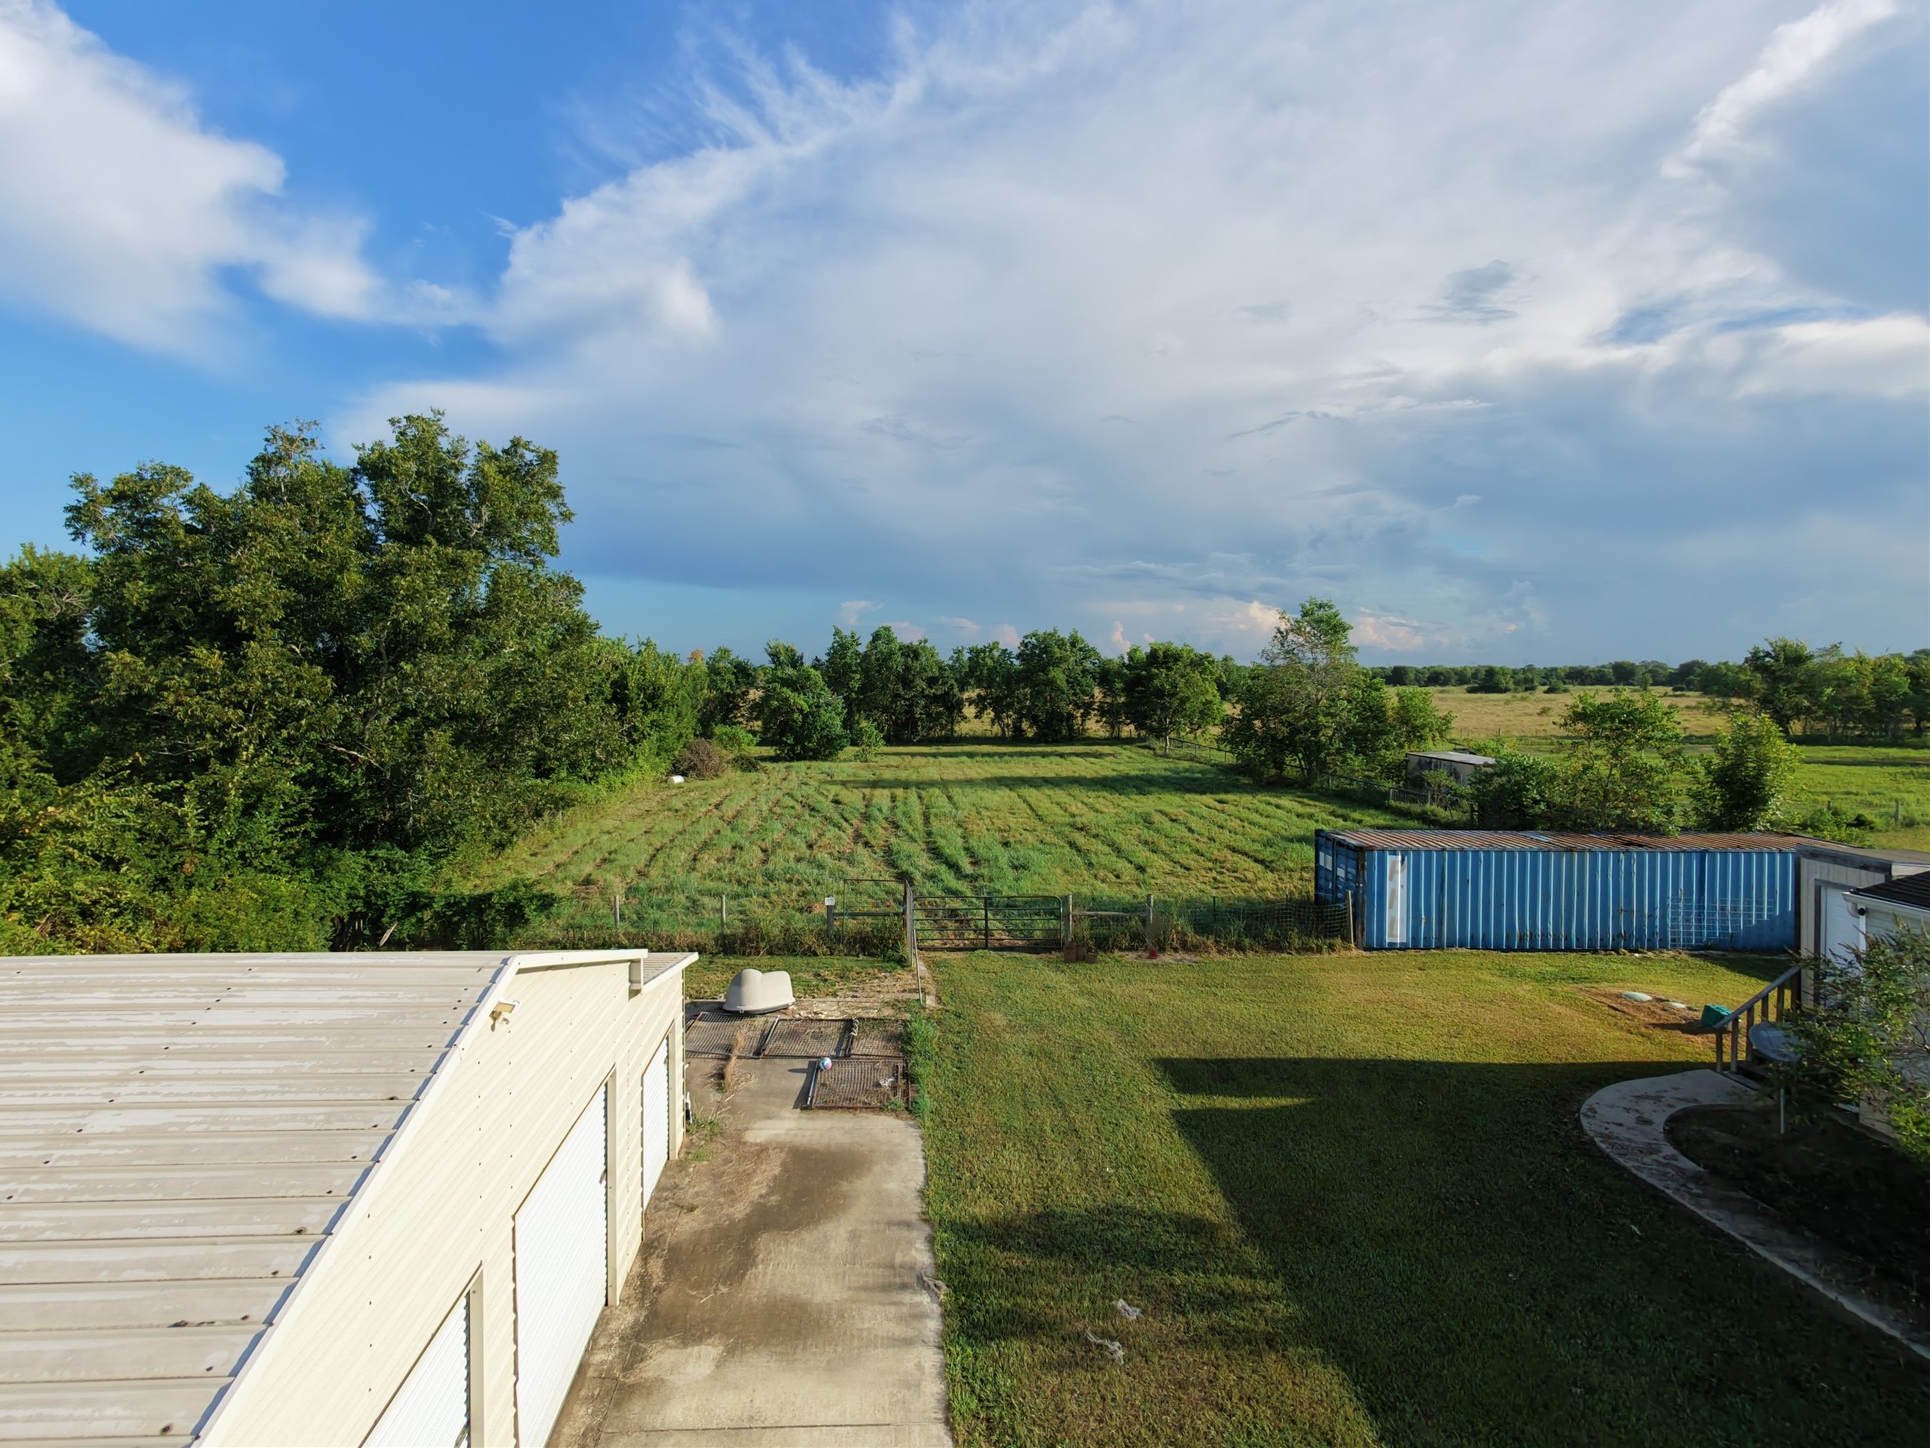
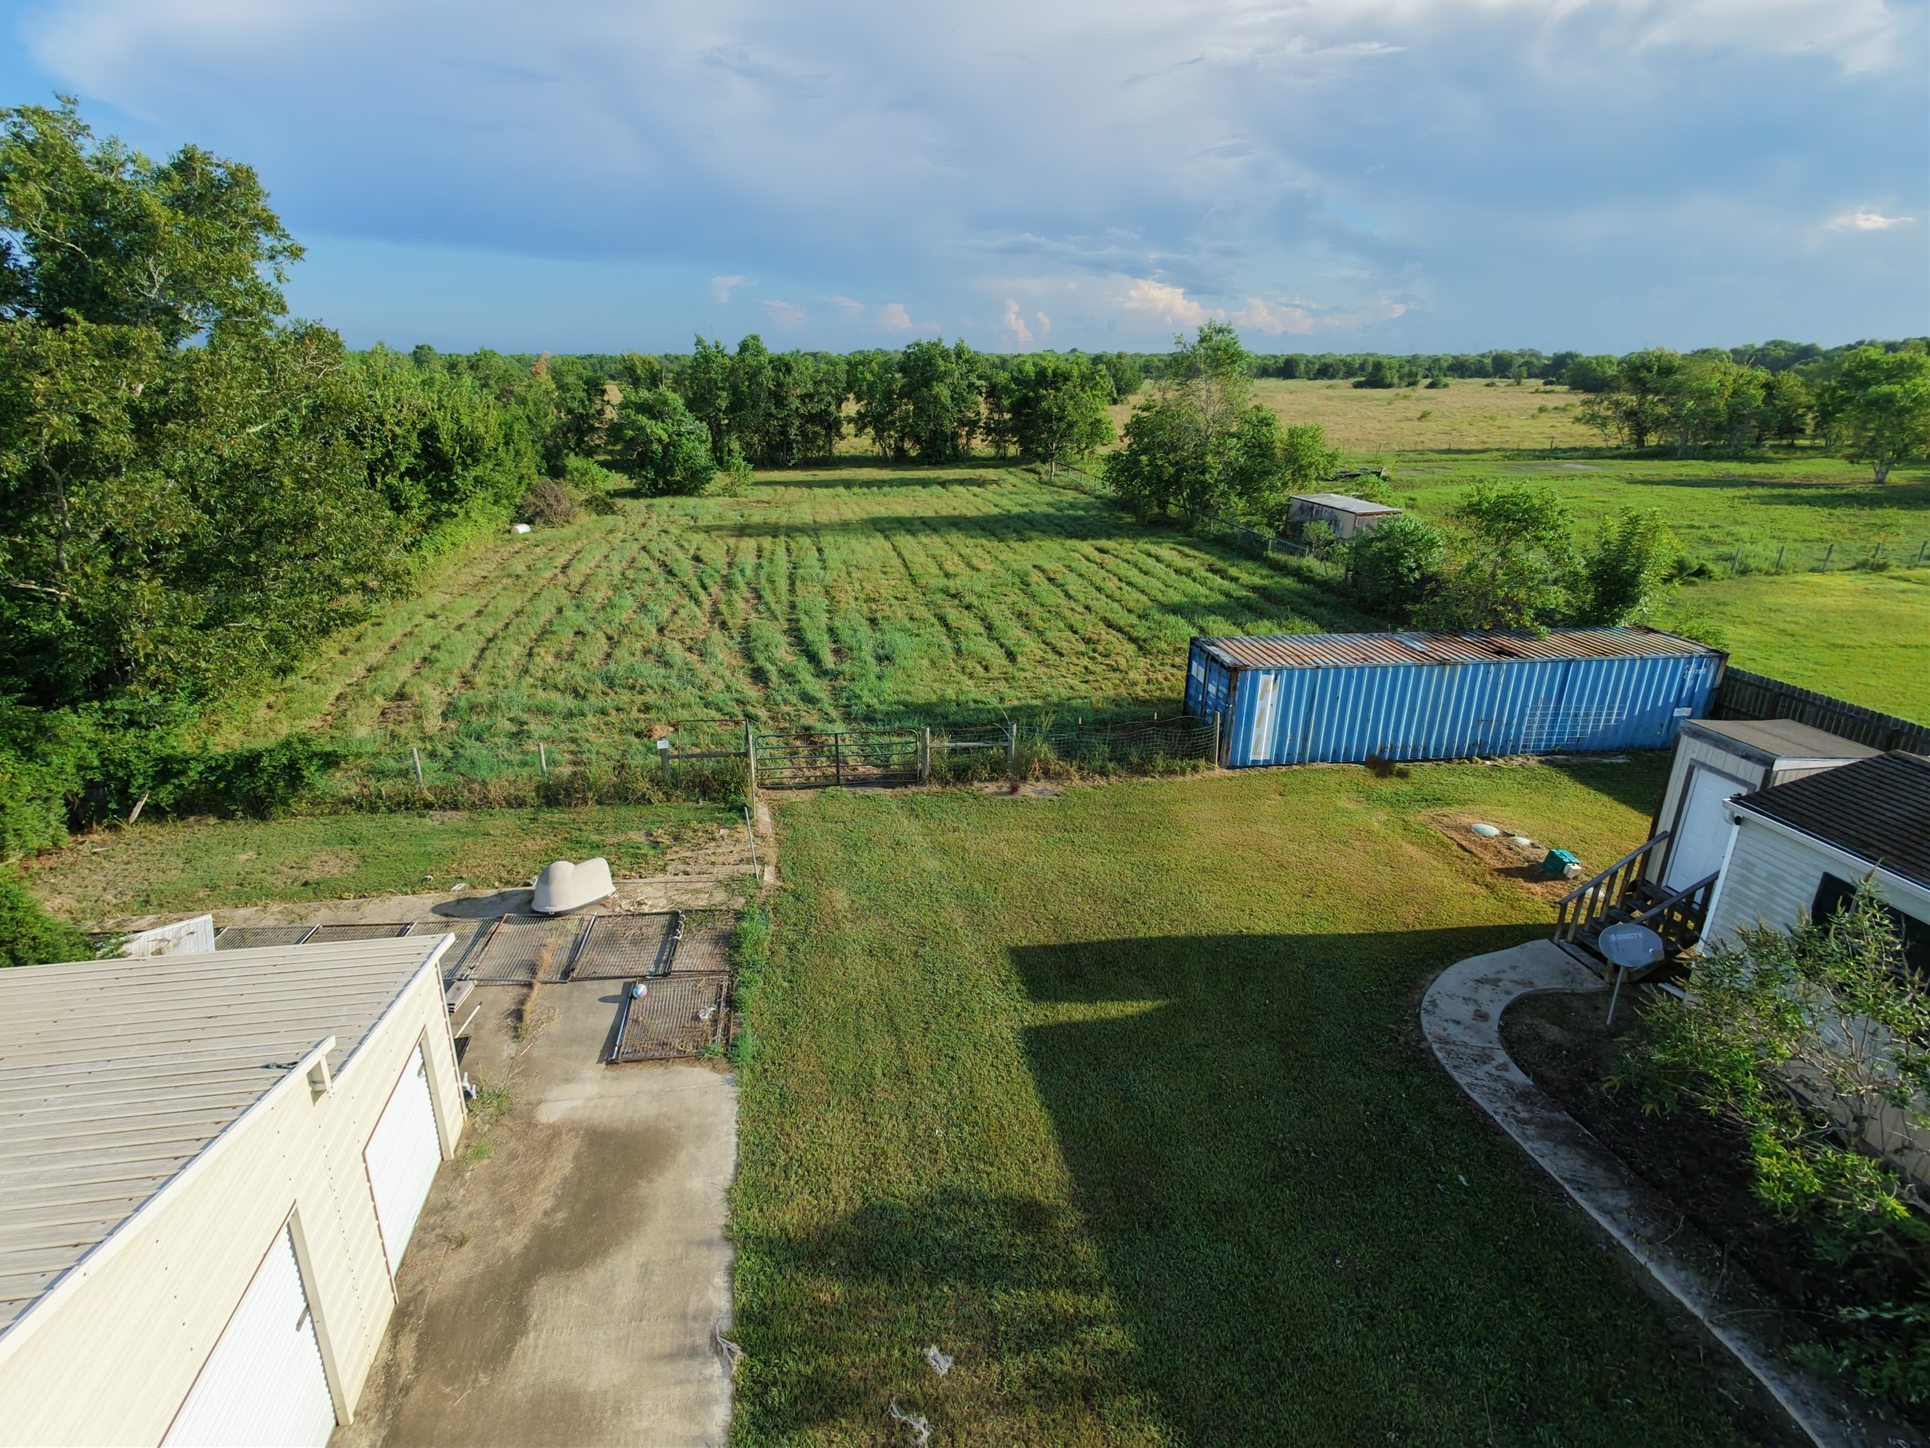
woven basket: present [1063,941,1097,964] -> present [1365,754,1410,778]

